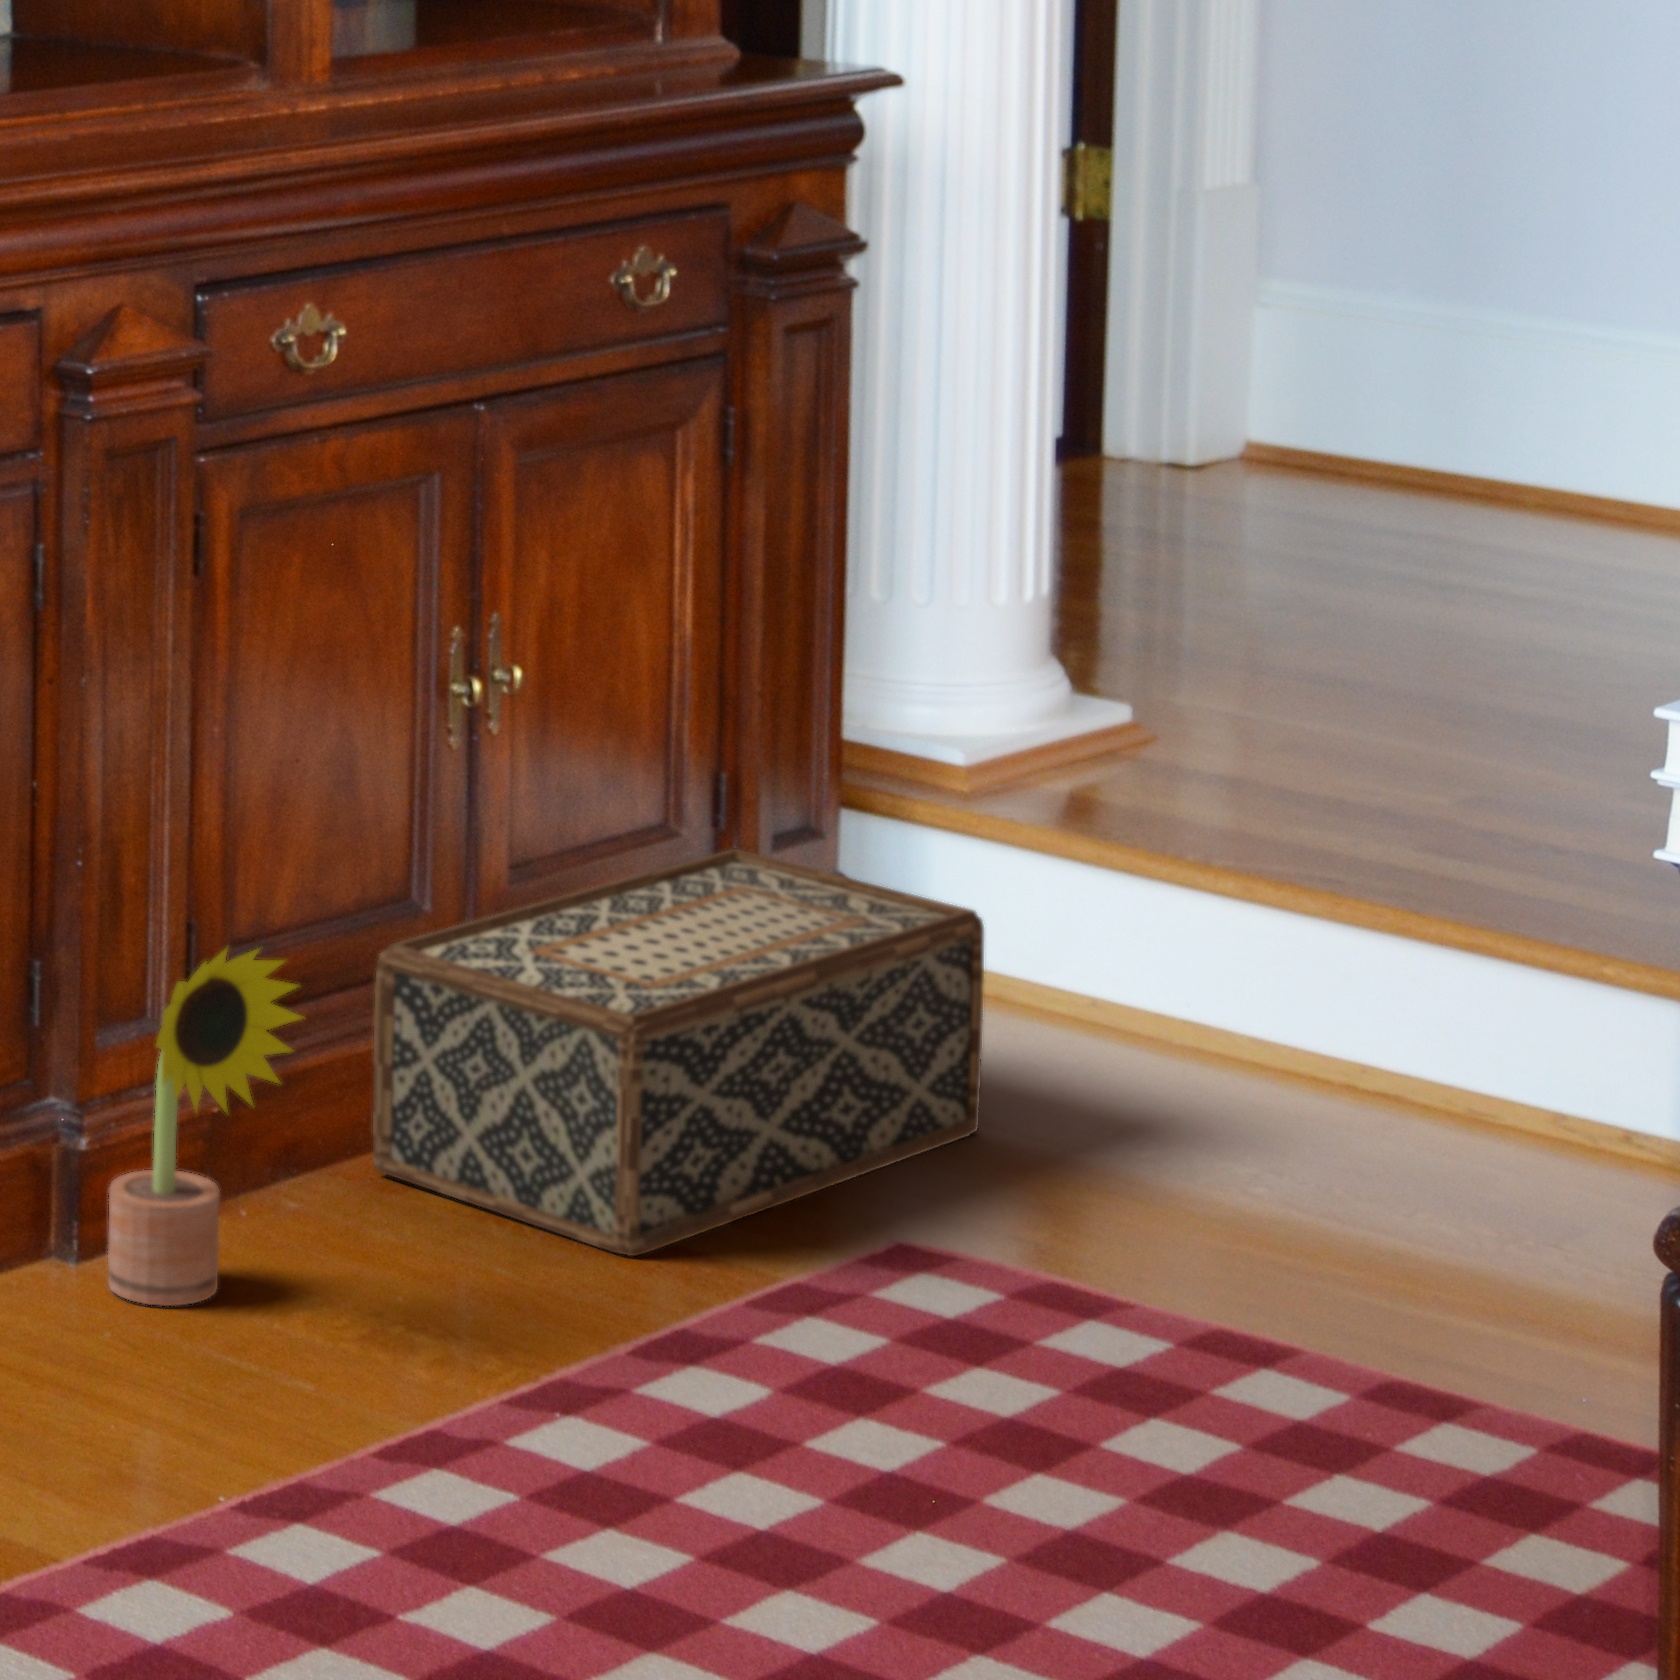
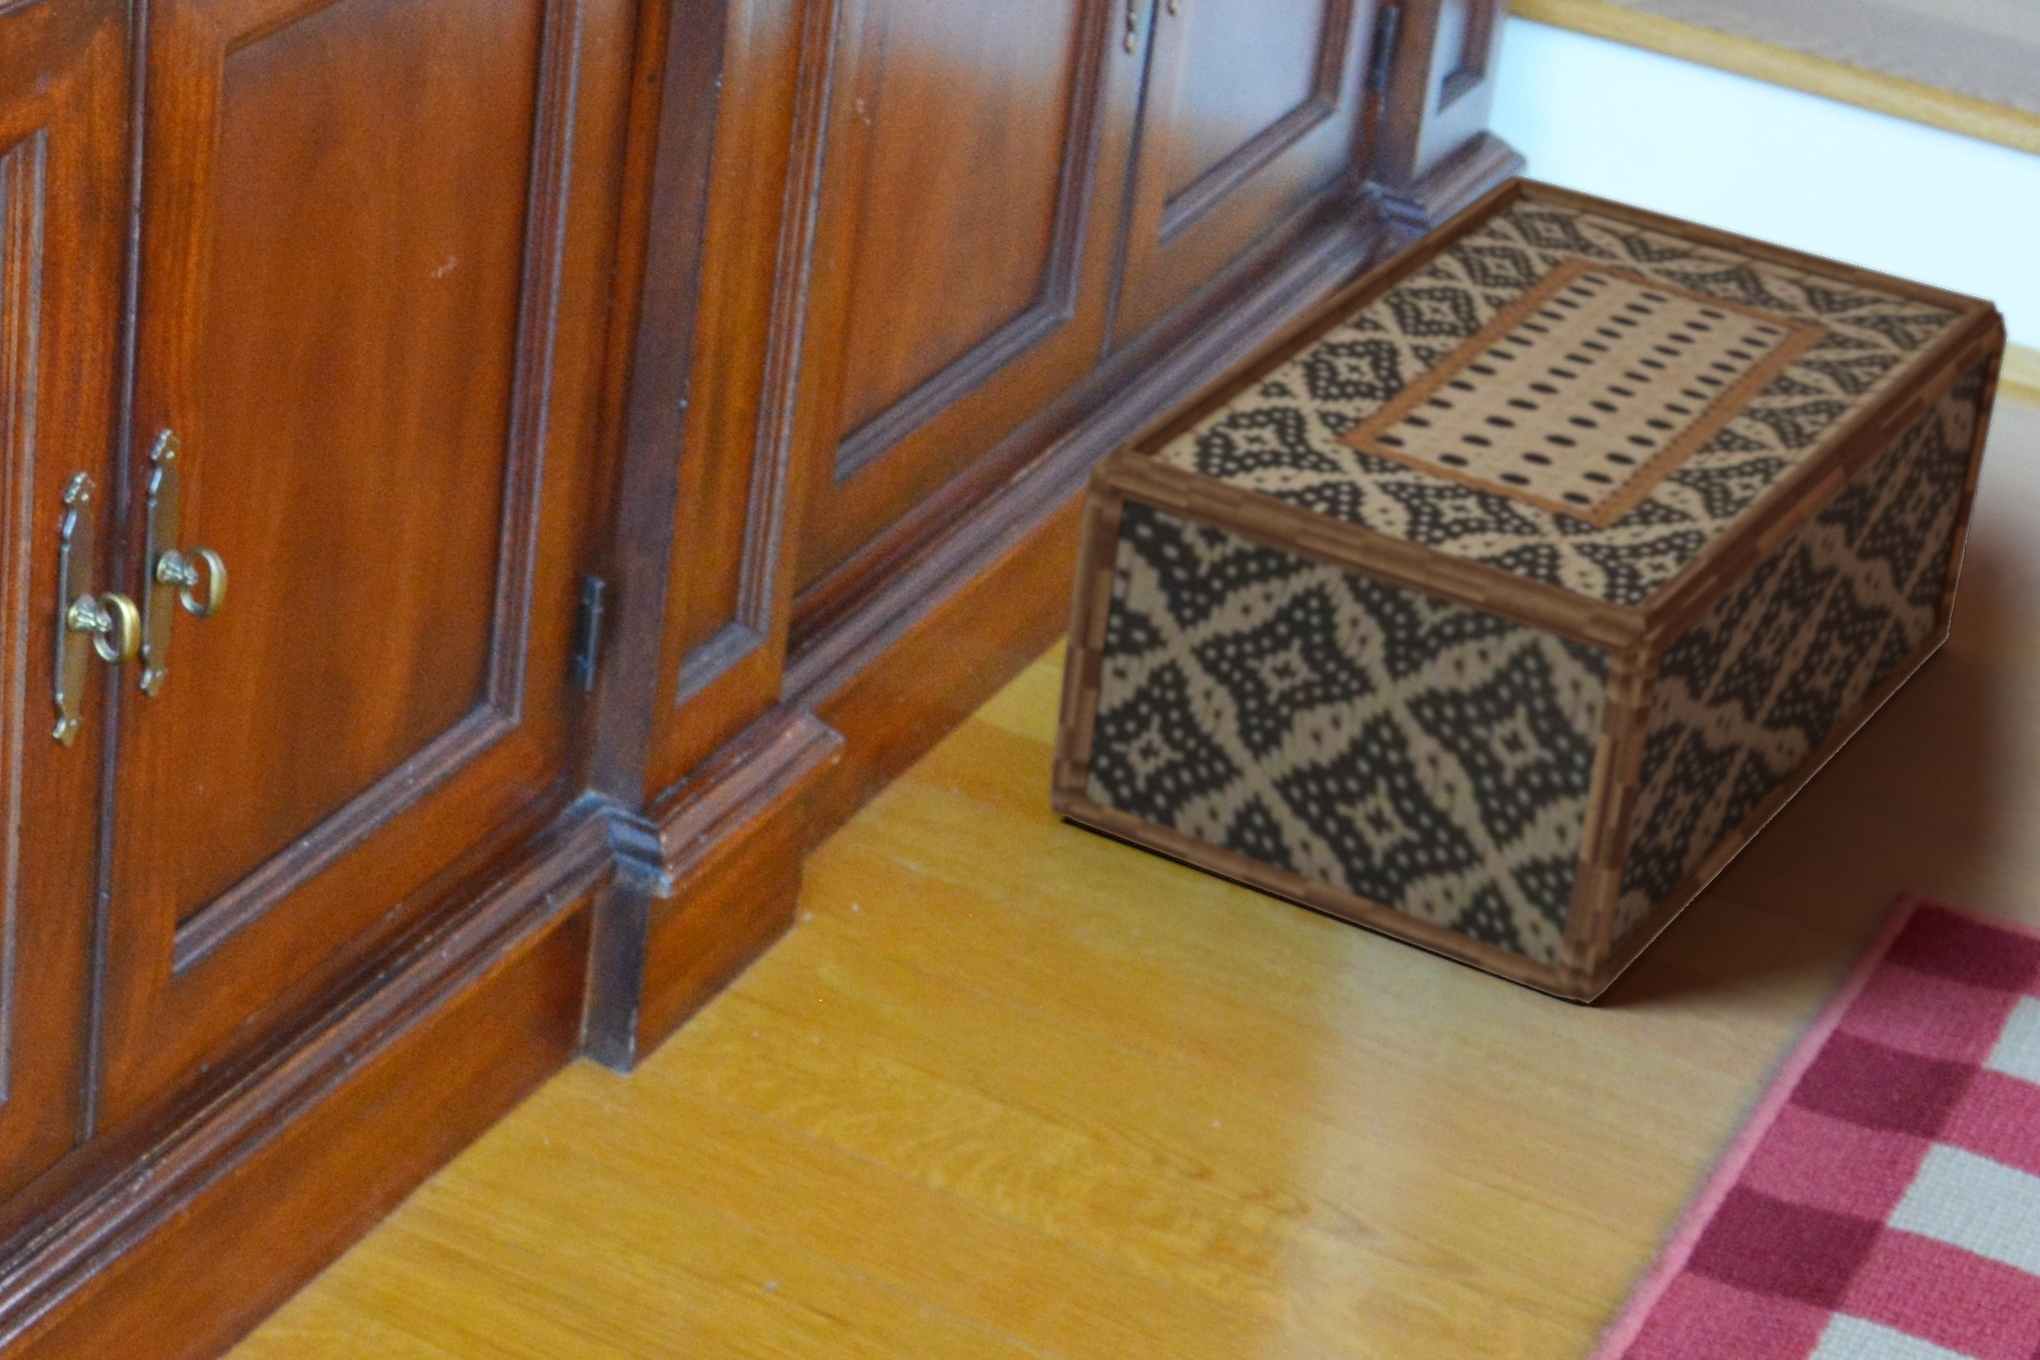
decorative plant: present [108,947,305,1306] -> none [735,600,1159,1211]

